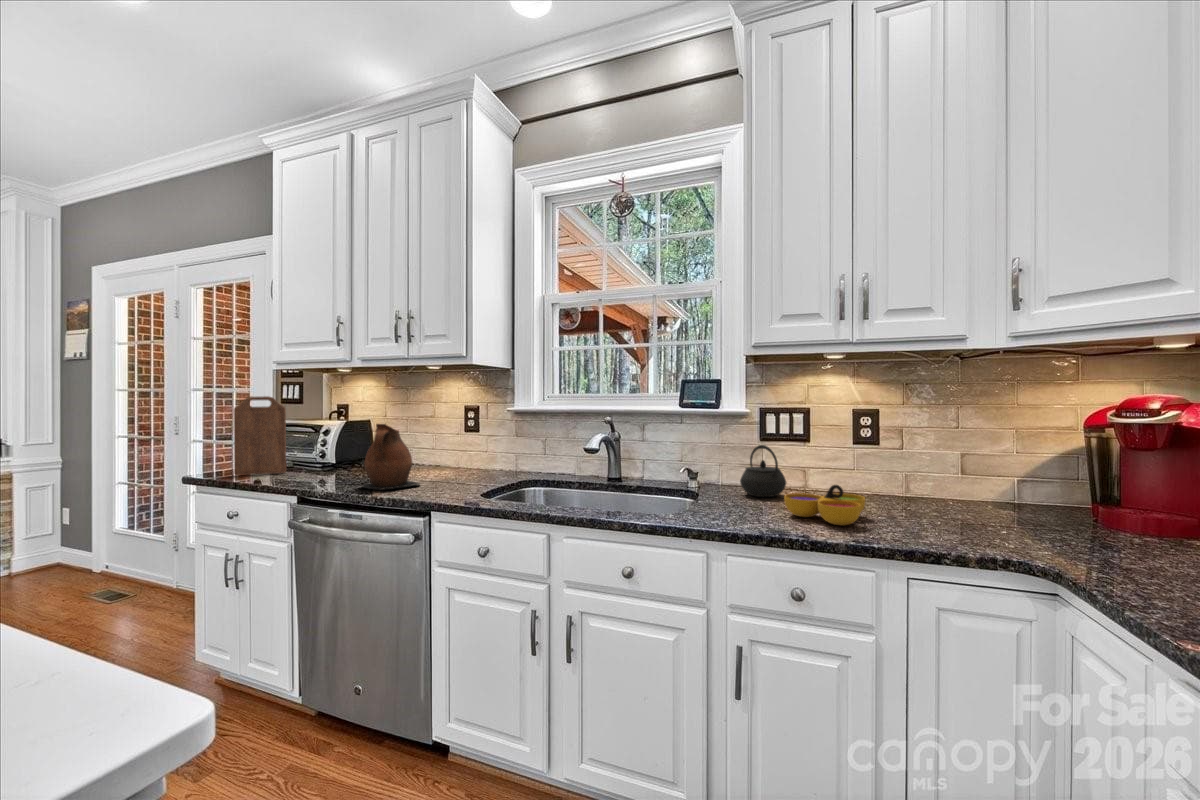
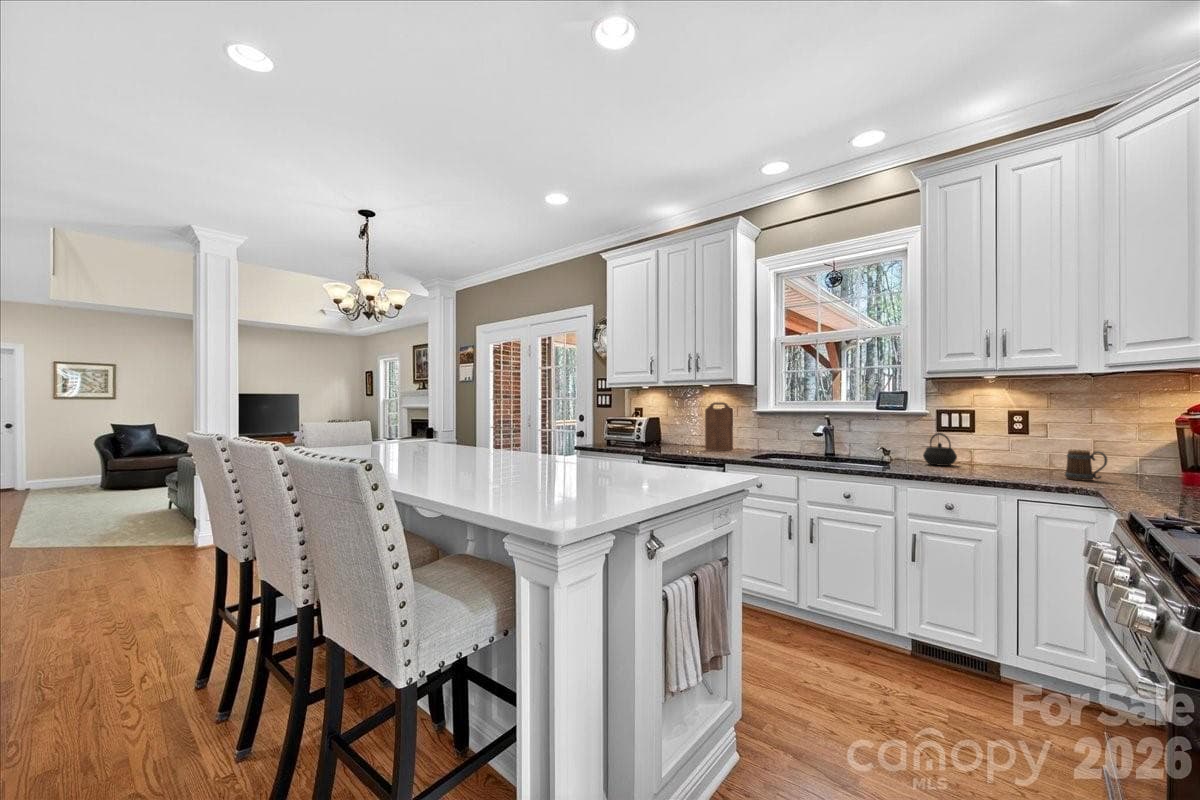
cutting board: present [234,396,286,475] -> present [705,402,733,450]
ceramic pitcher: present [361,424,420,490] -> none [674,418,709,454]
mug: none [934,473,993,525] -> present [1065,450,1107,481]
decorative bowl: present [784,485,865,525] -> none [956,455,1014,477]

